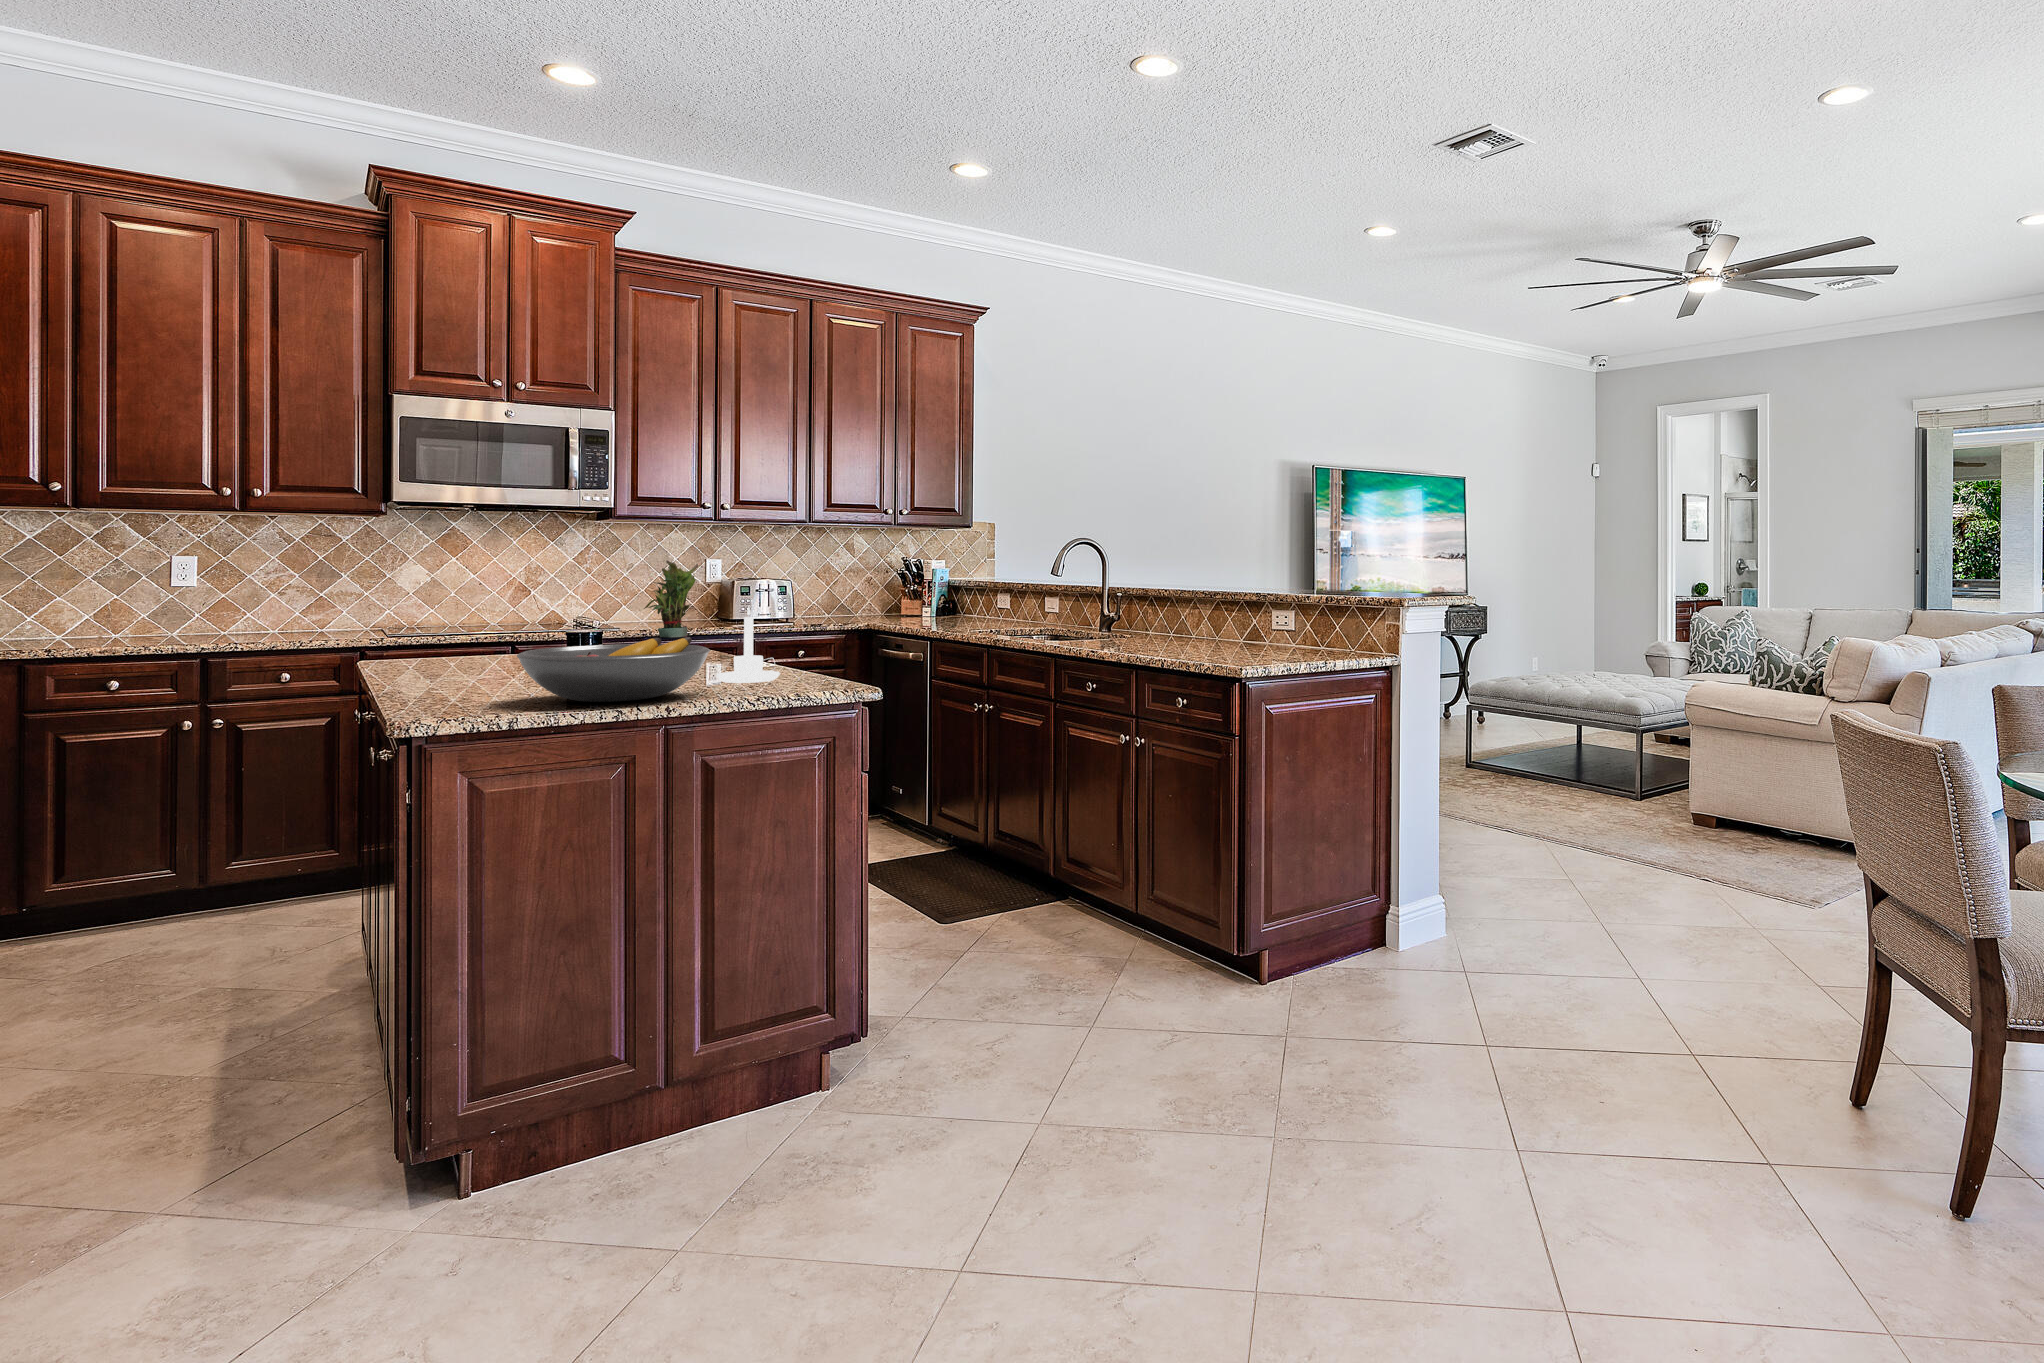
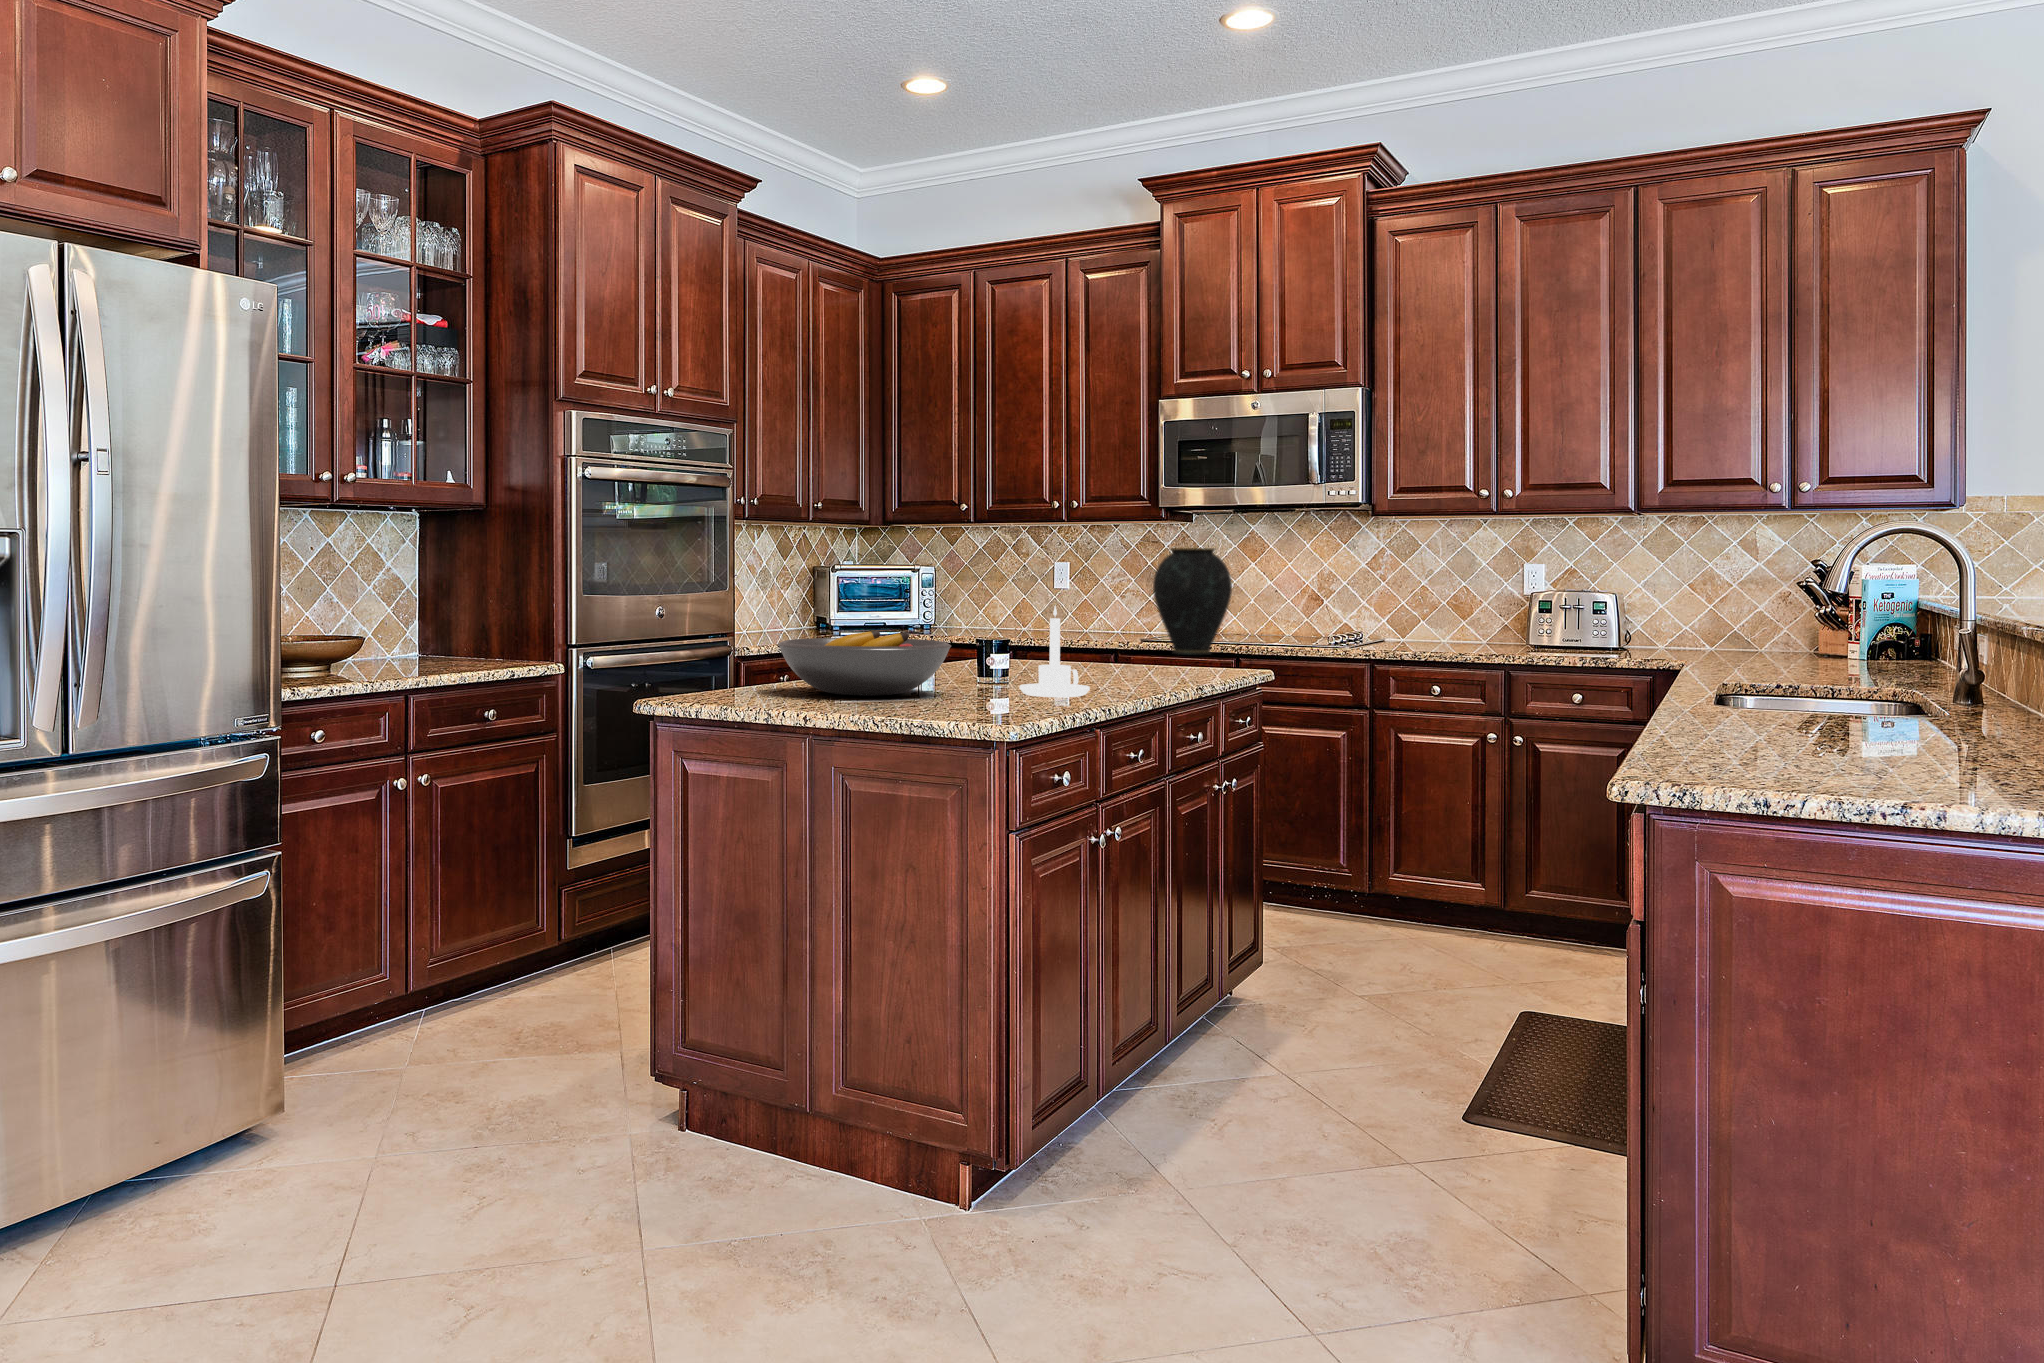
vase: none [400,544,491,648] -> present [1153,548,1232,655]
potted plant: present [644,560,698,637] -> none [1403,564,1462,663]

